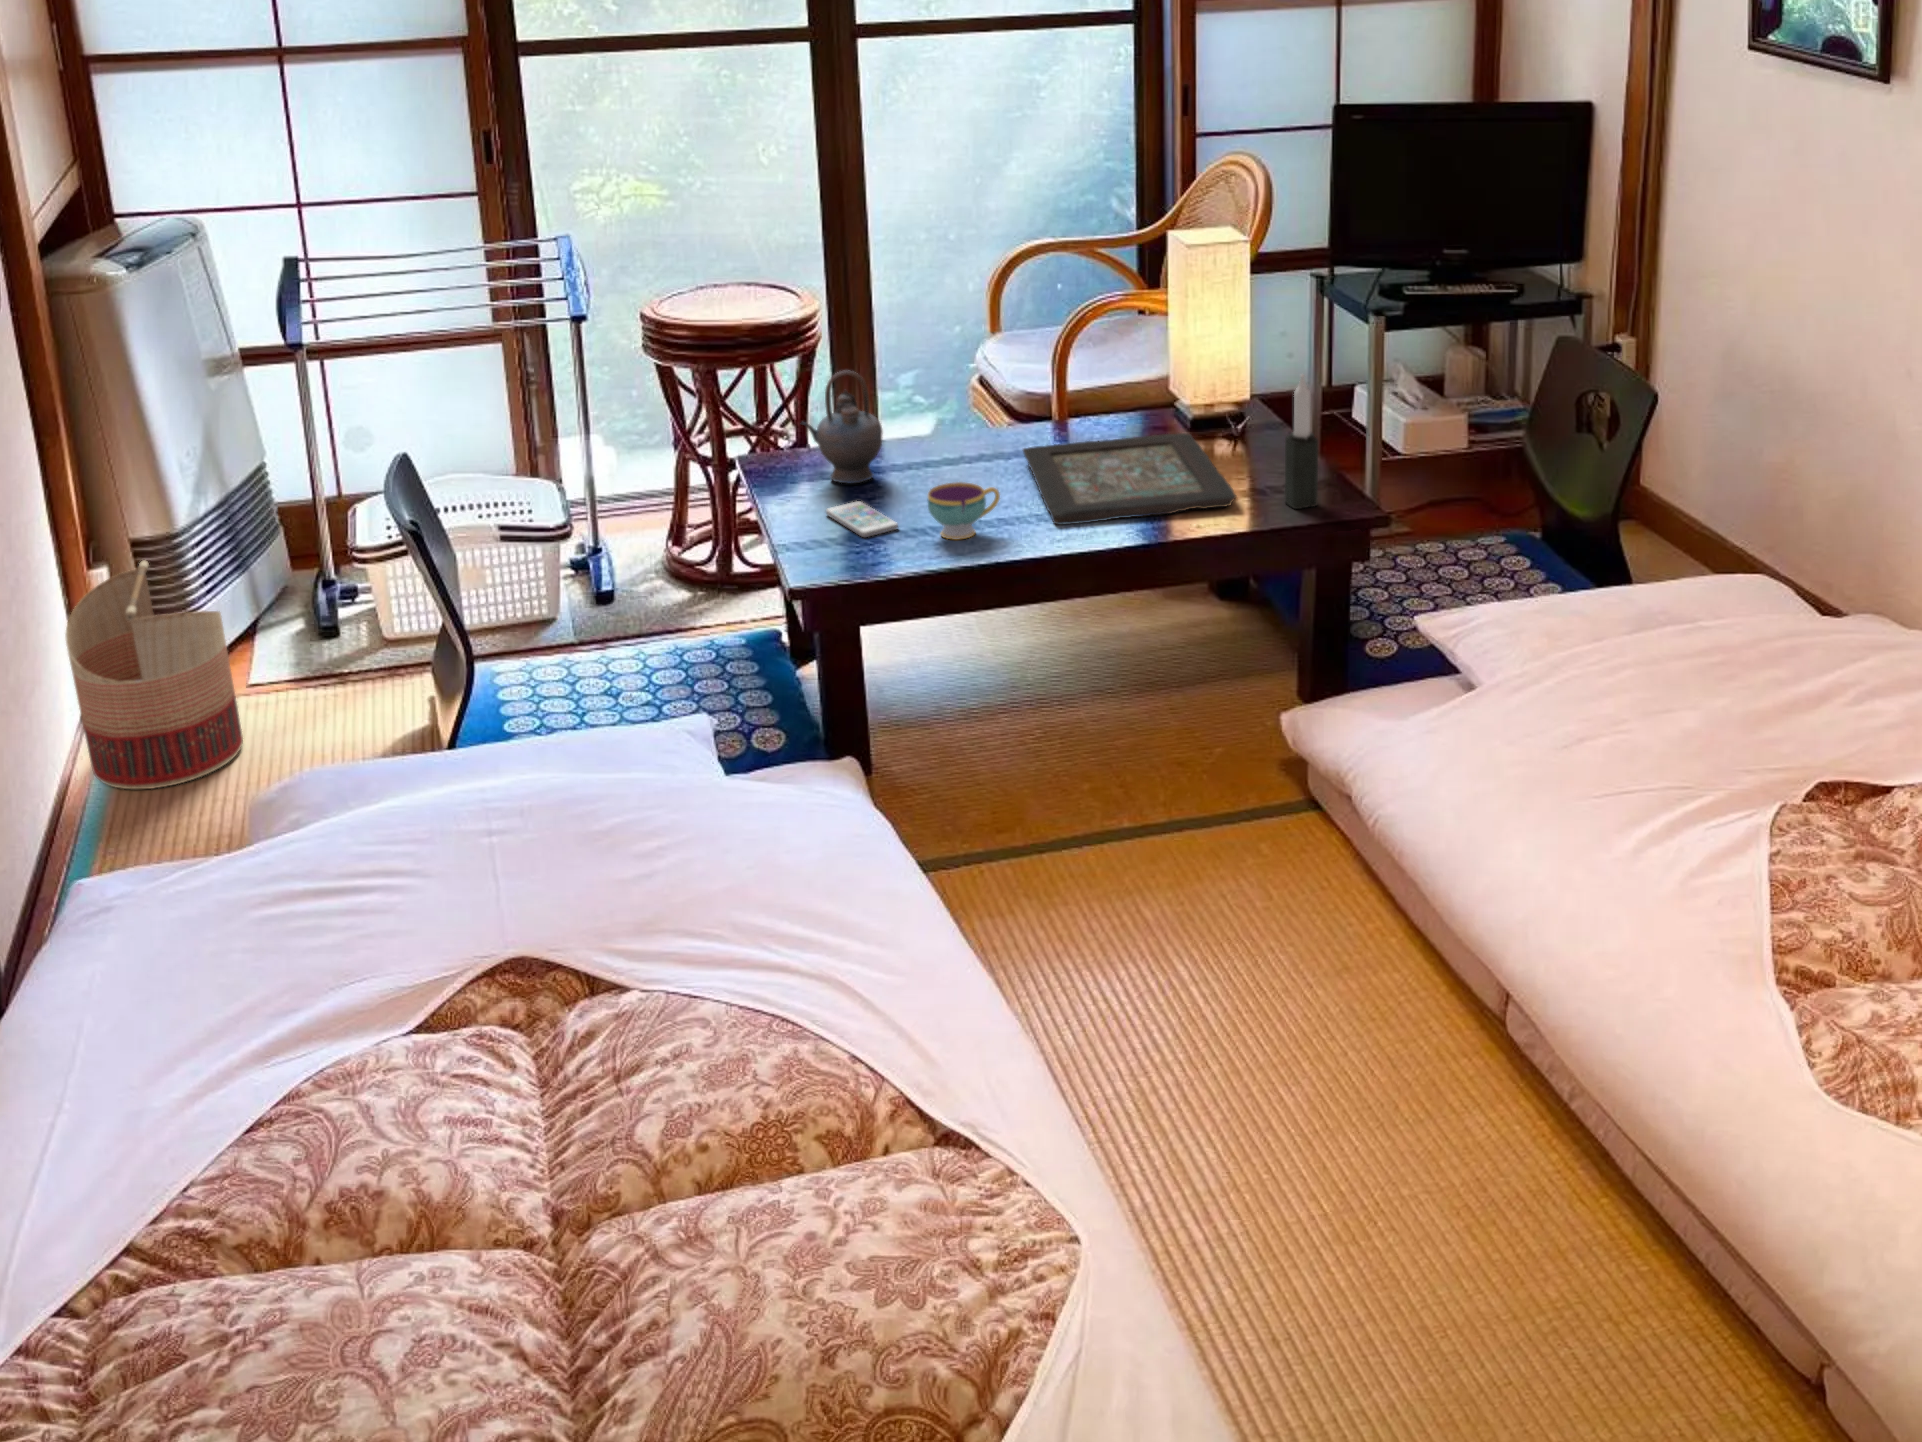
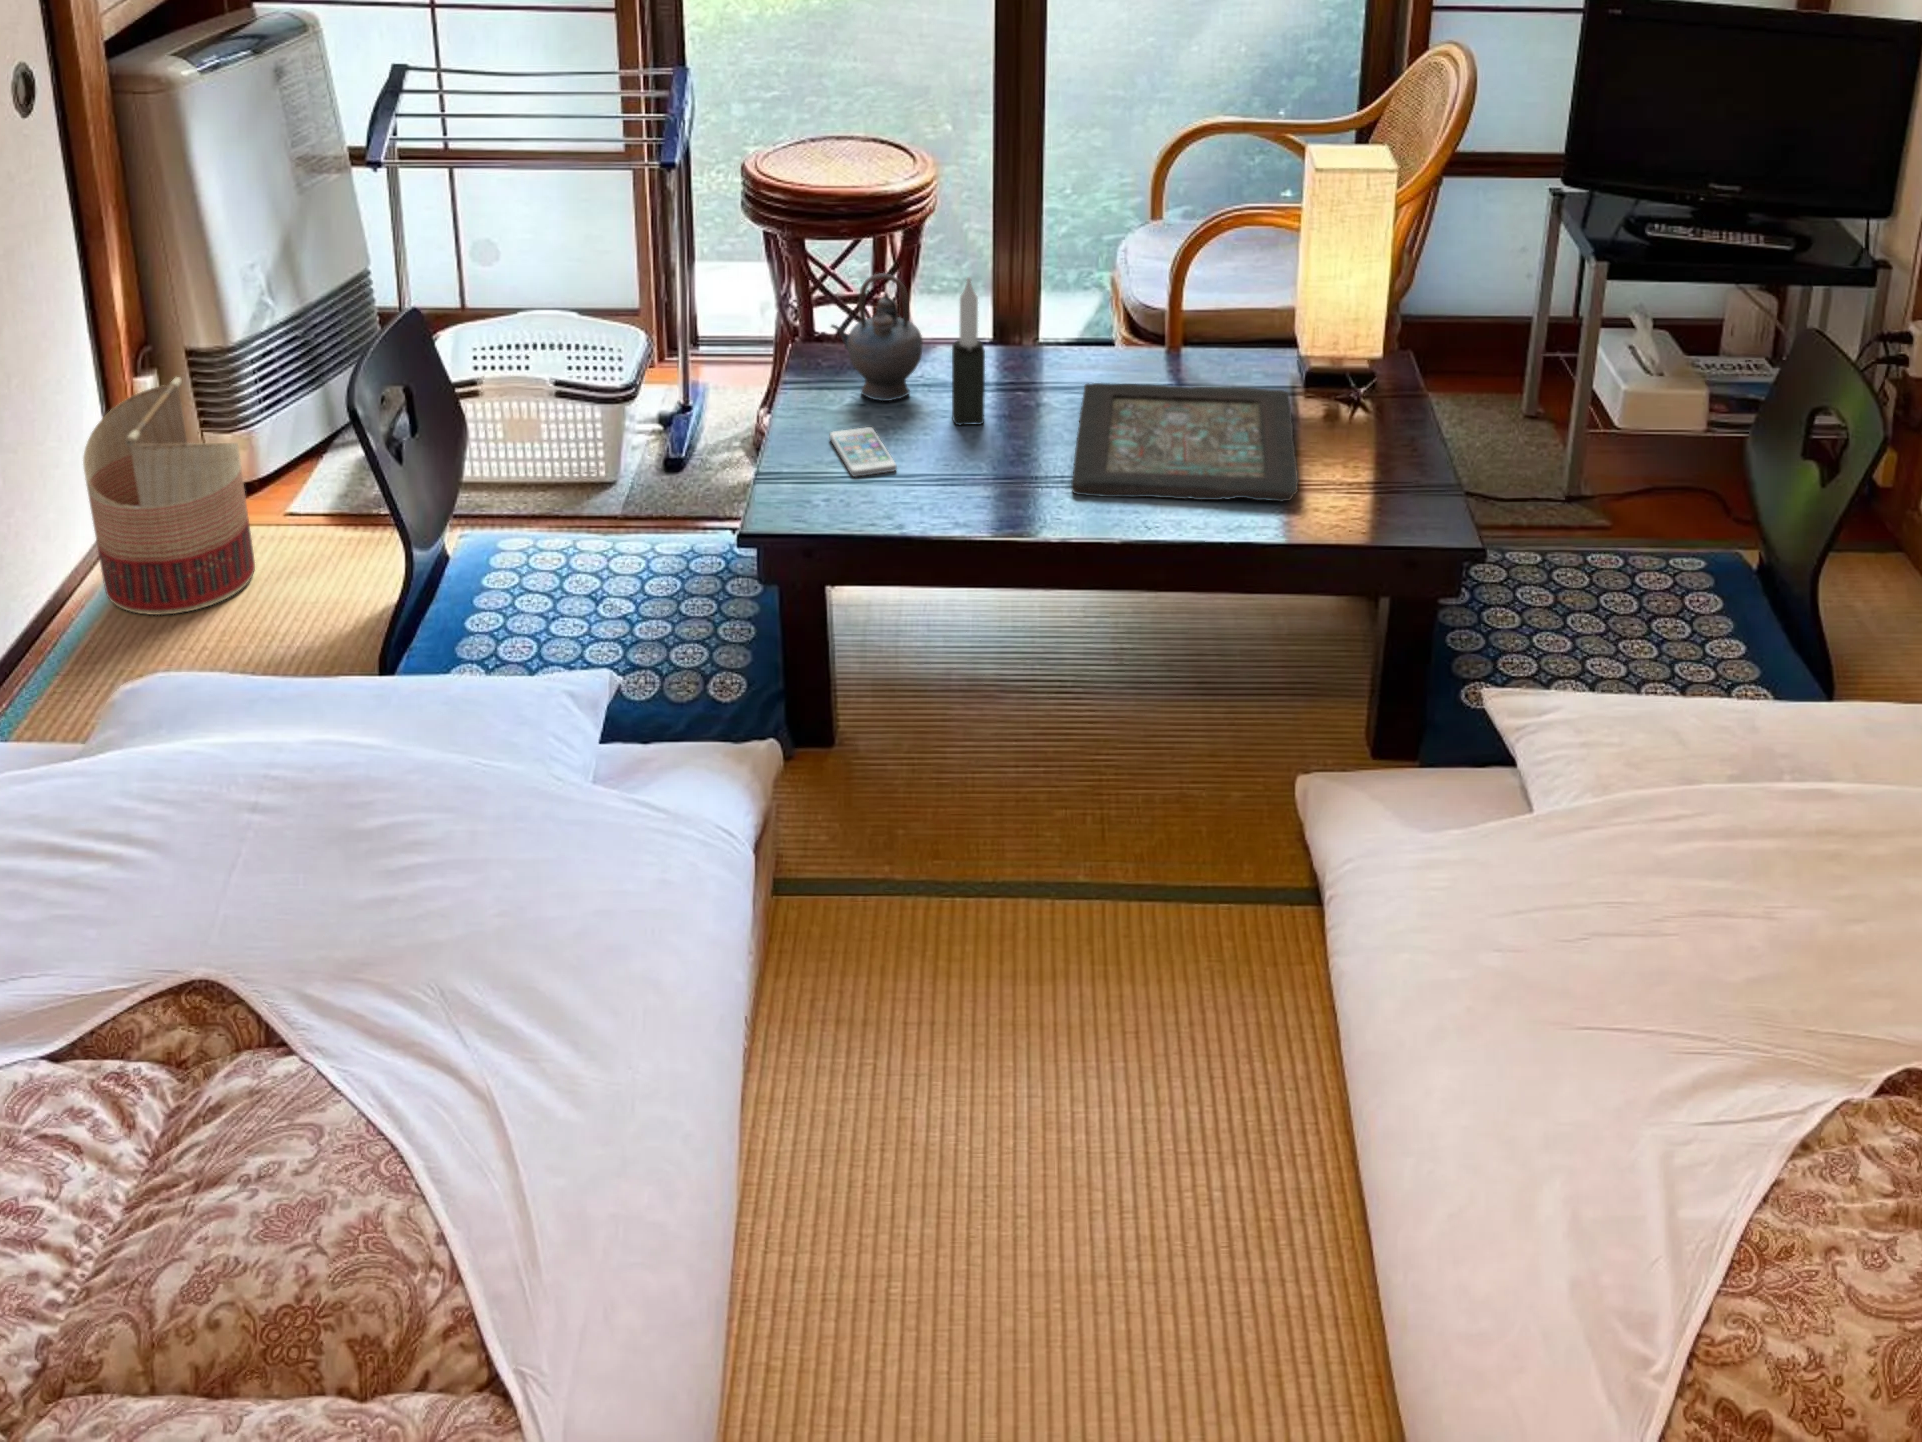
candle: present [1285,374,1318,509] -> present [952,277,985,425]
teacup: present [928,482,1000,540] -> none [924,428,1009,497]

